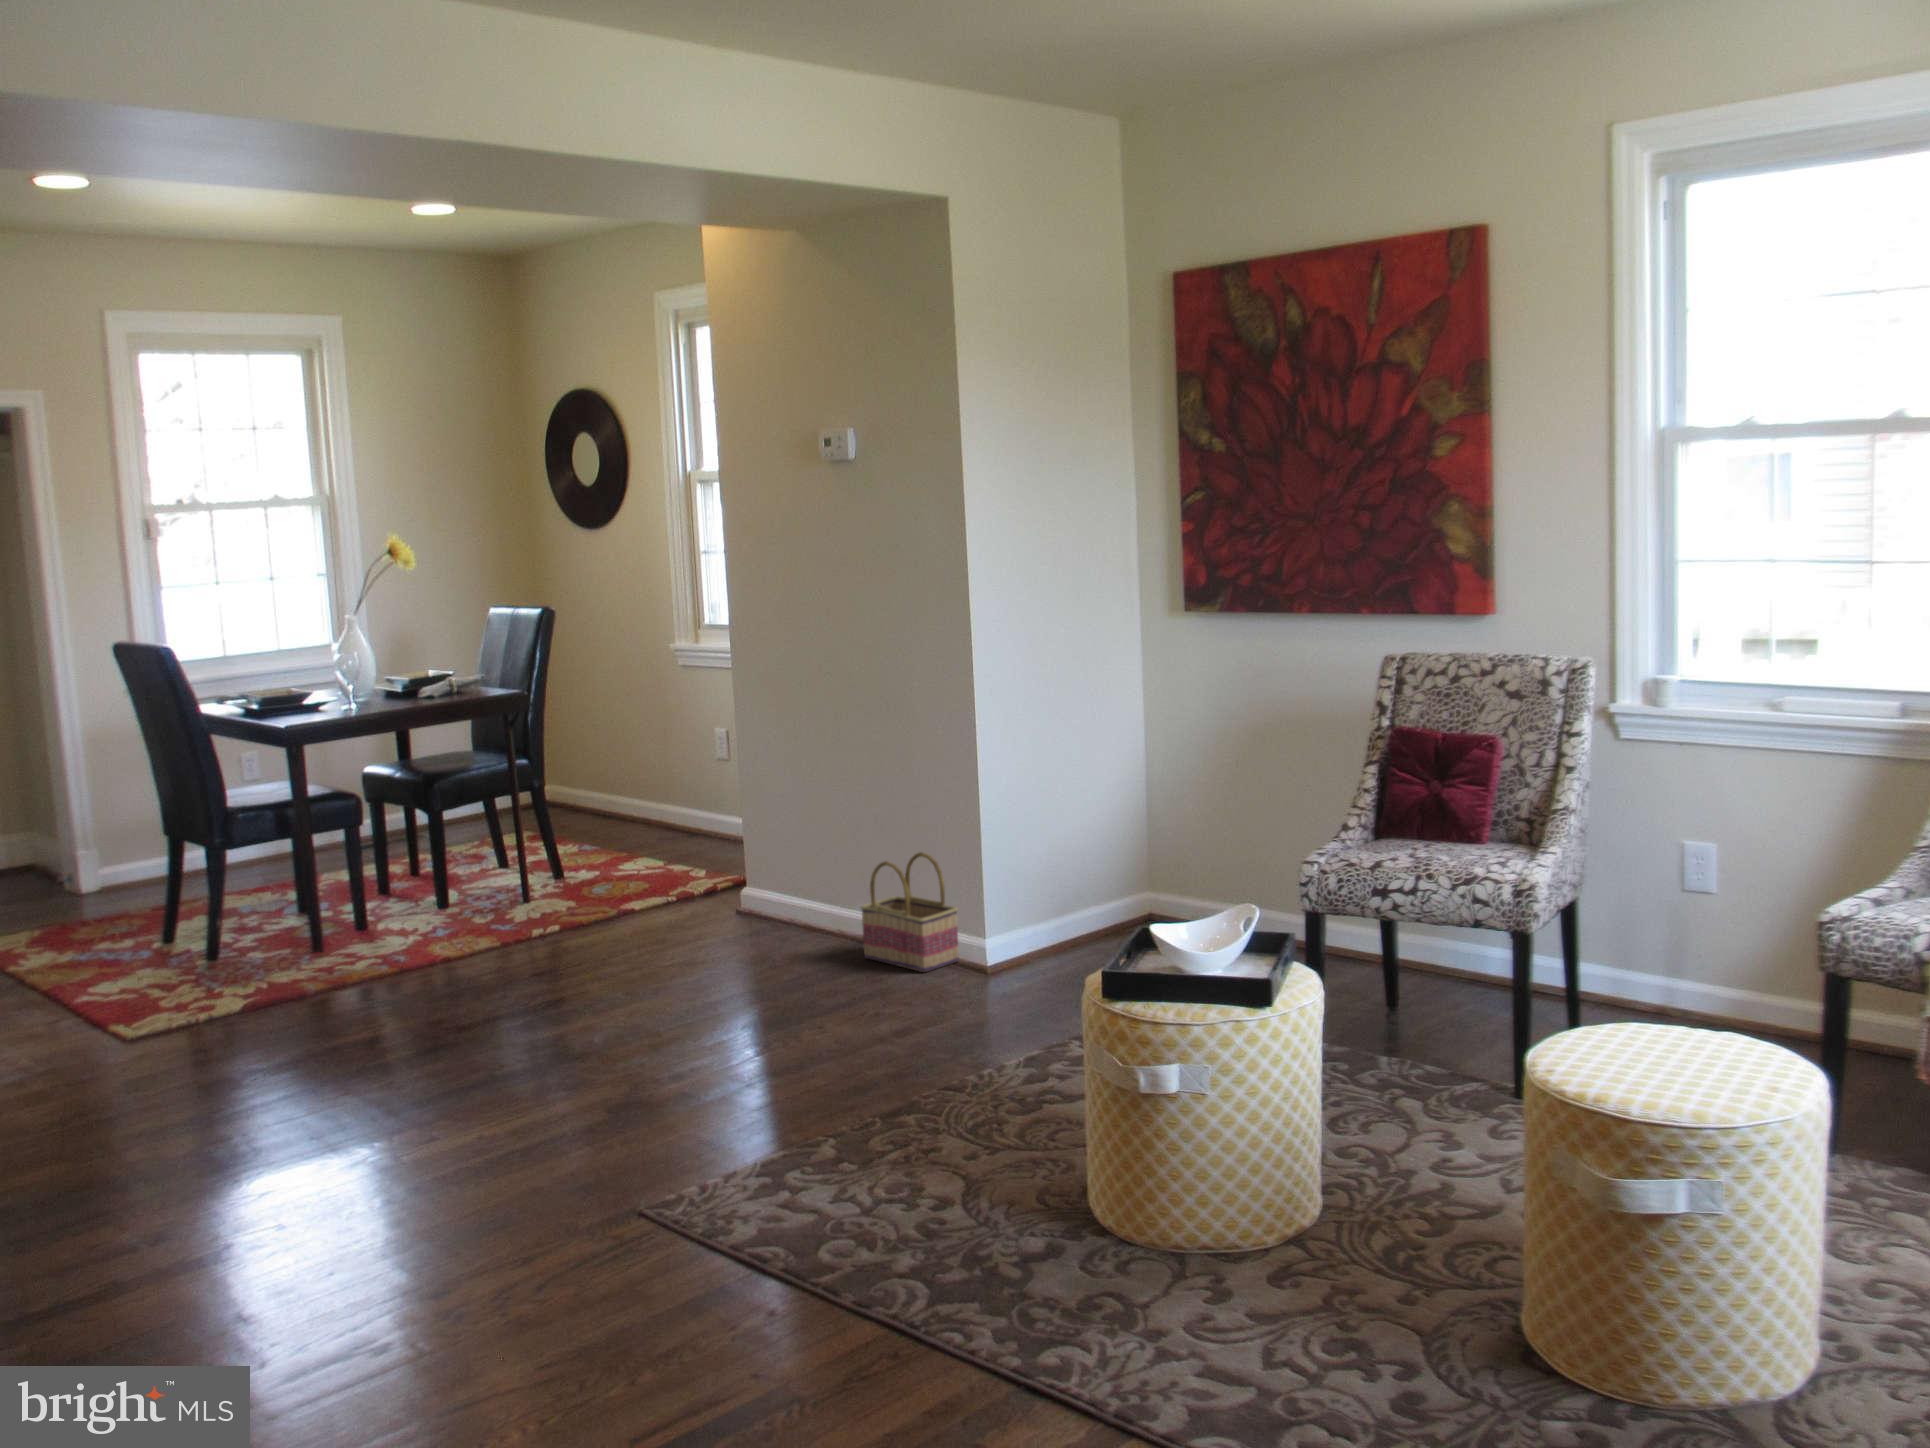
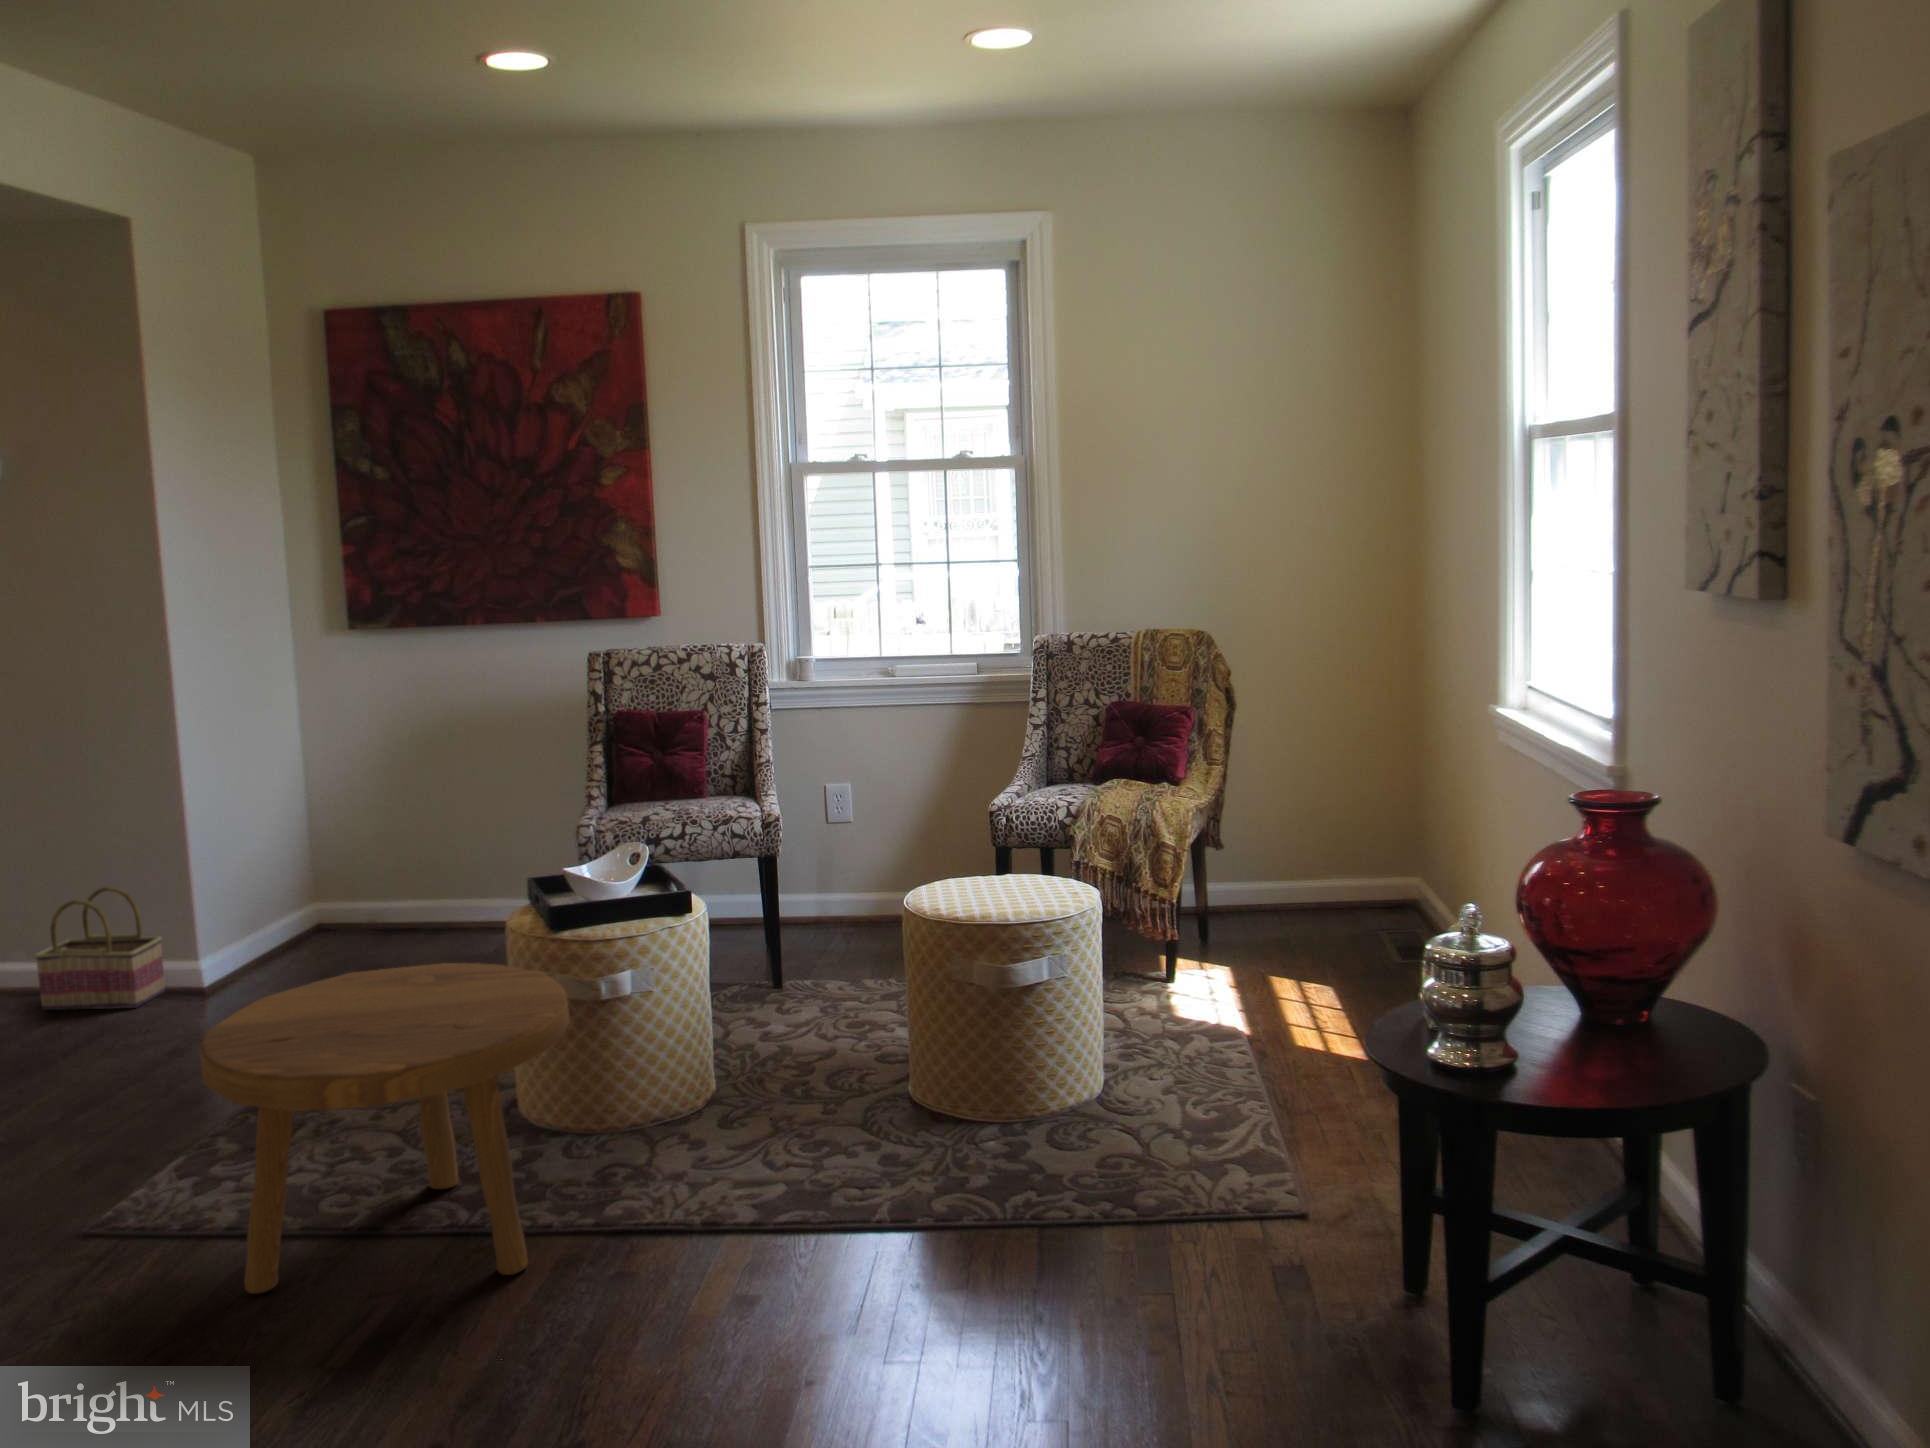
footstool: none [665,992,1033,1370] -> present [199,963,570,1294]

